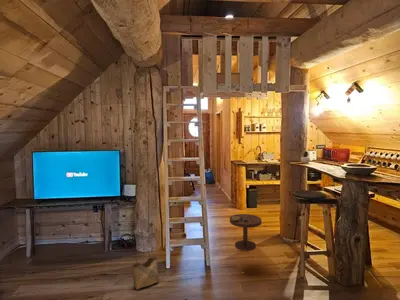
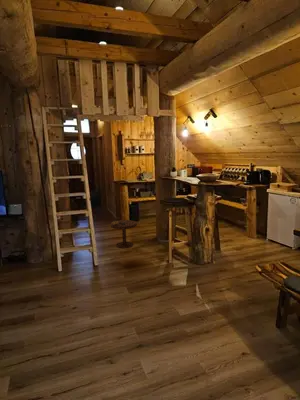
woven basket: present [132,247,158,289] -> none [26,253,51,288]

